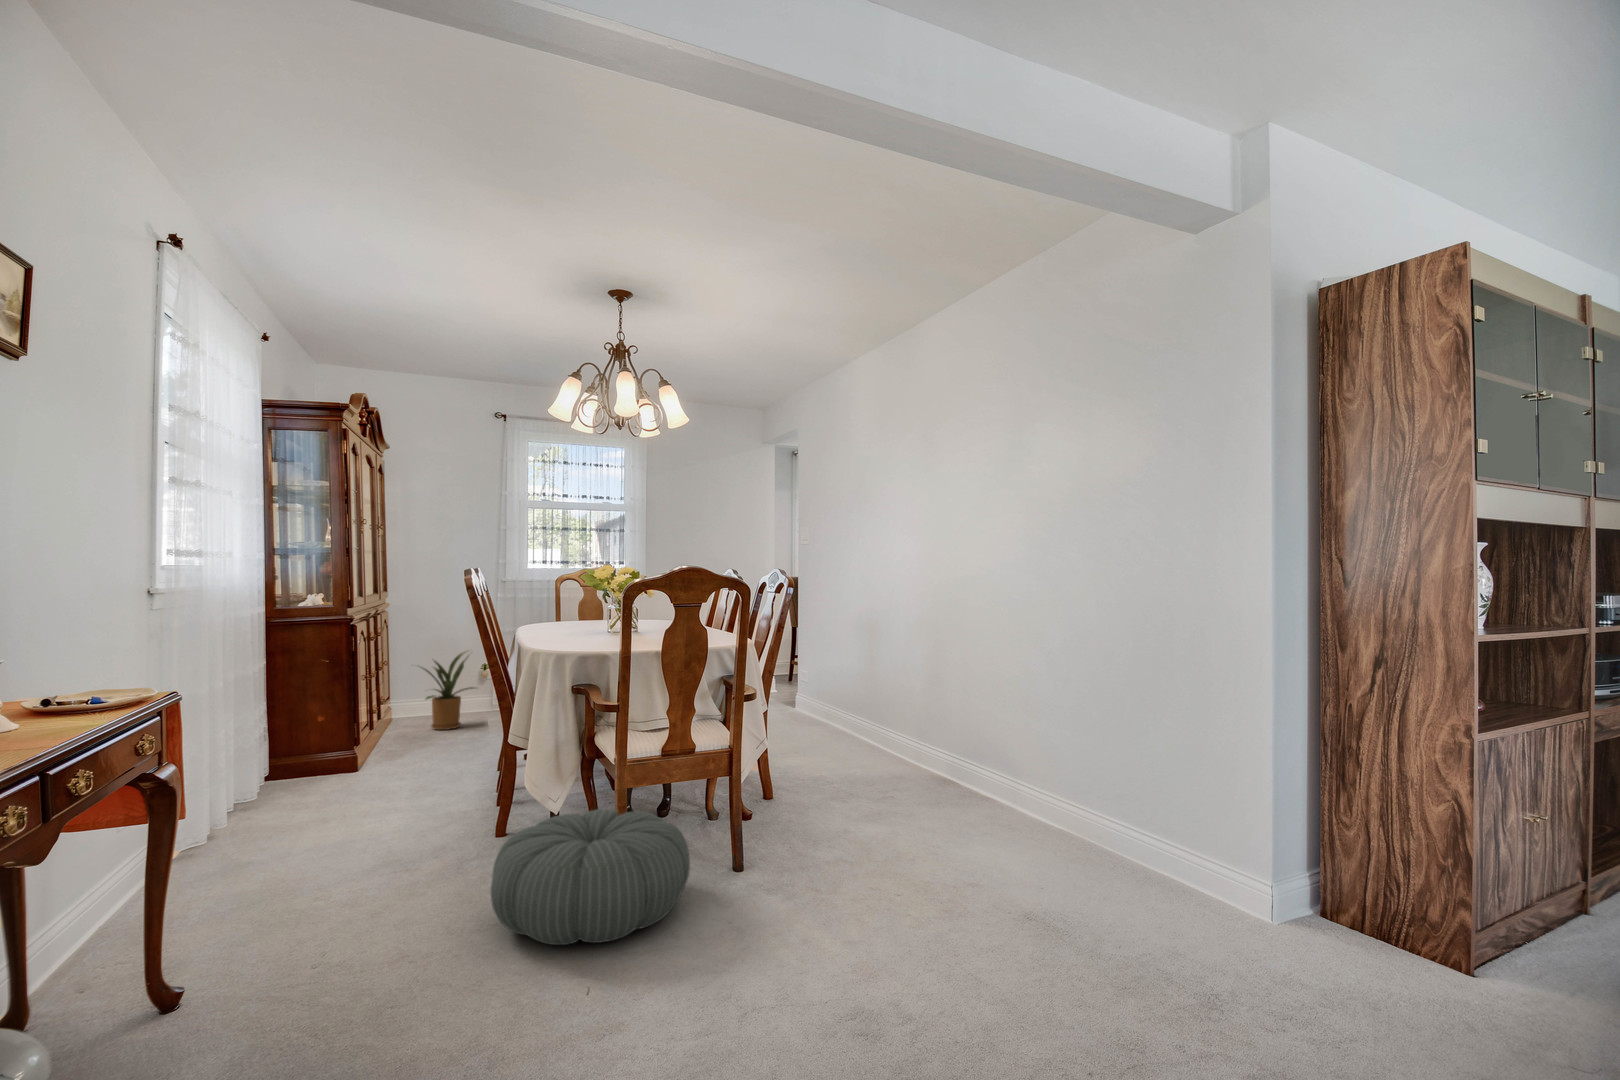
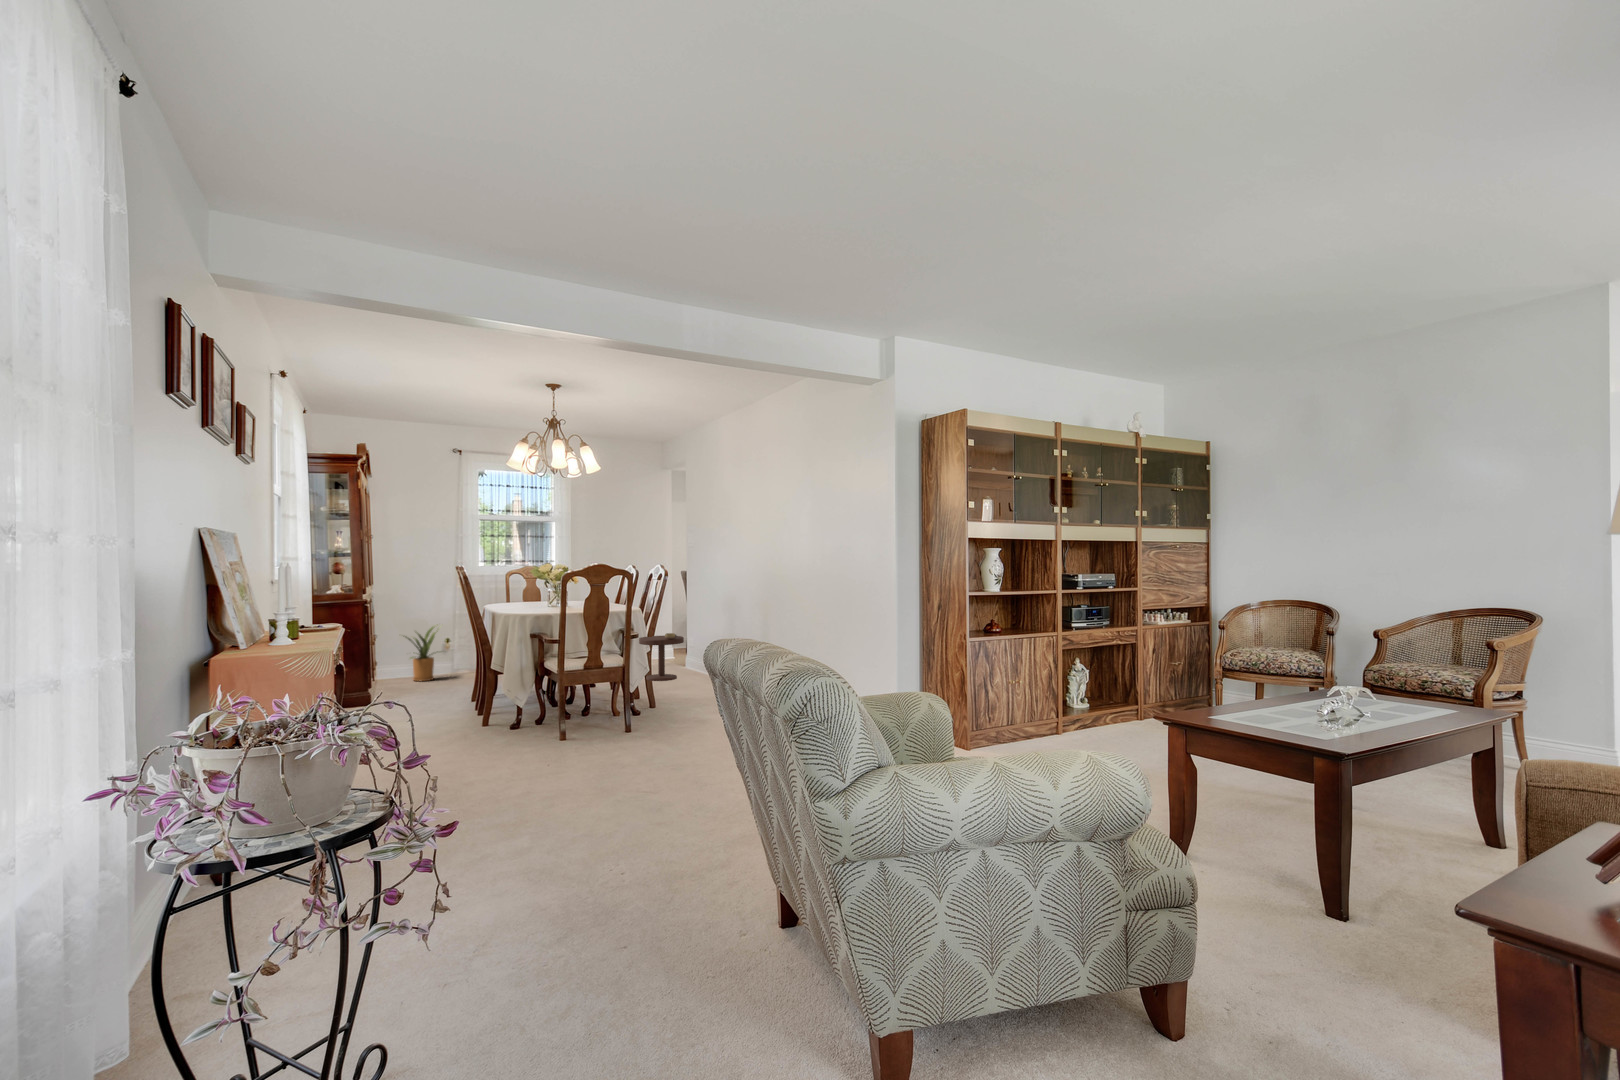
side table: none [754,689,829,836] -> present [639,633,684,681]
pouf: present [491,809,690,945] -> none [495,696,600,753]

